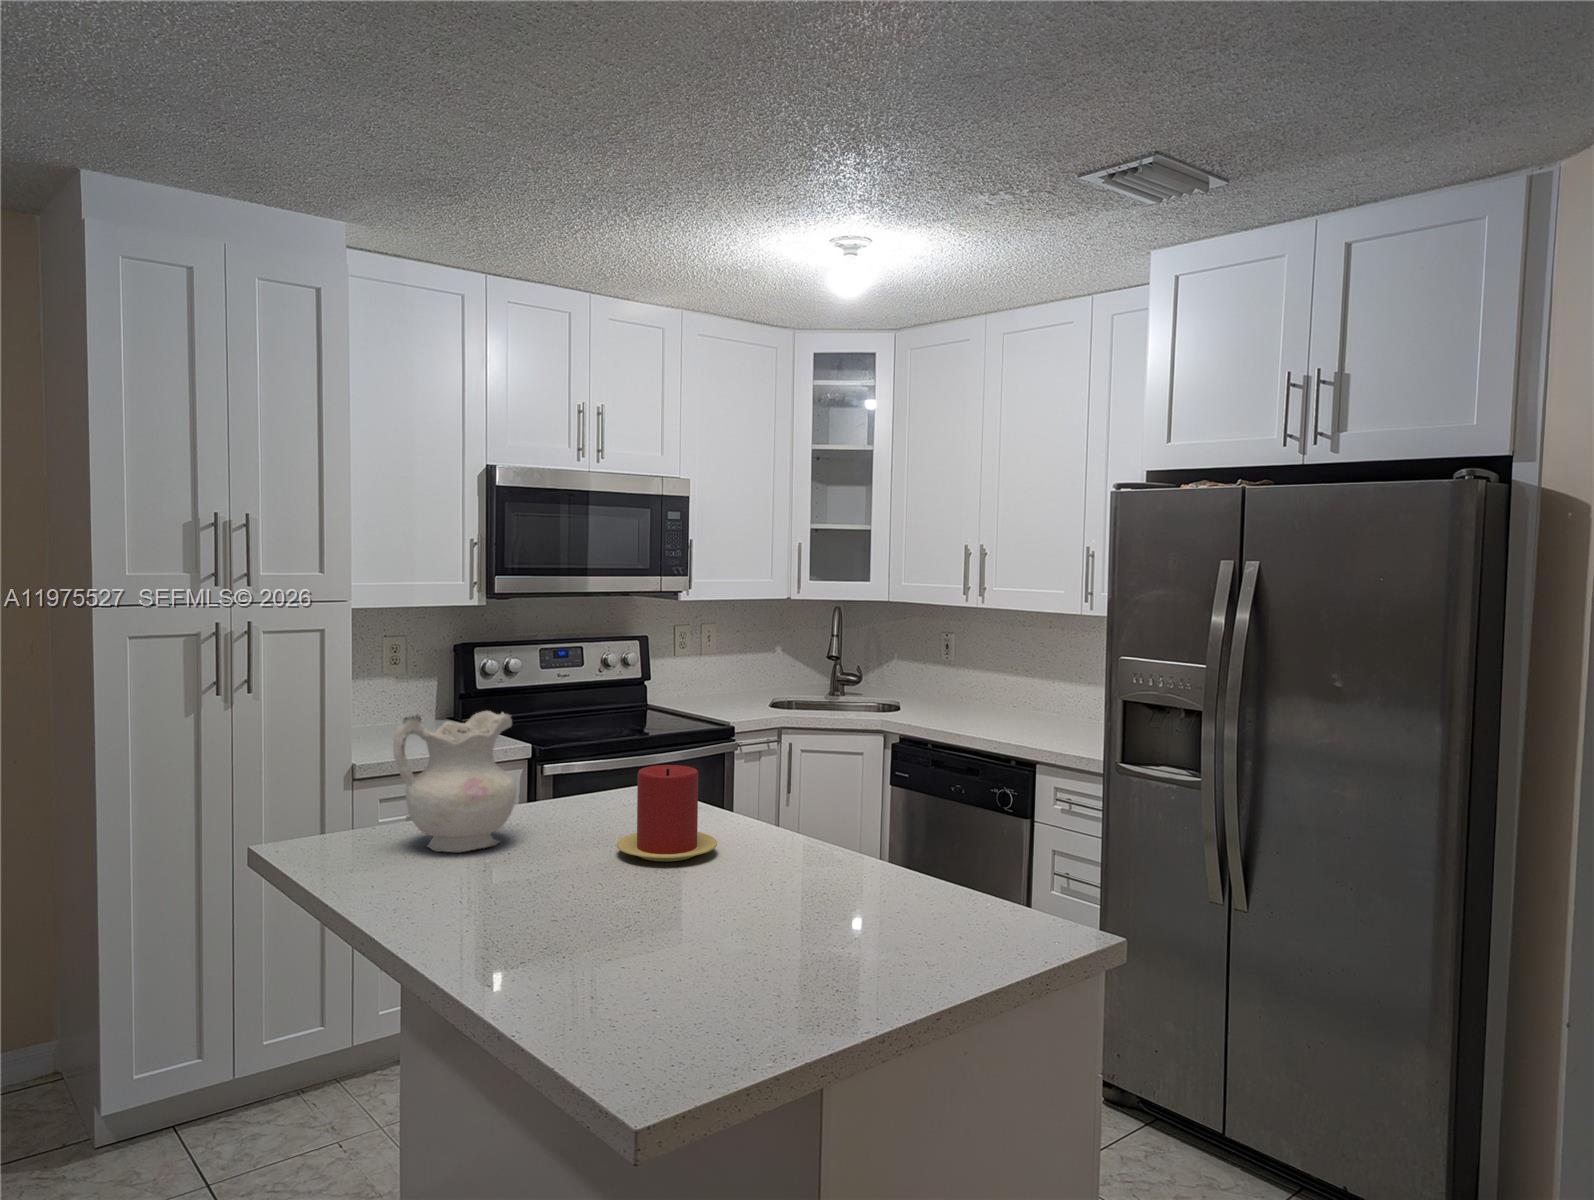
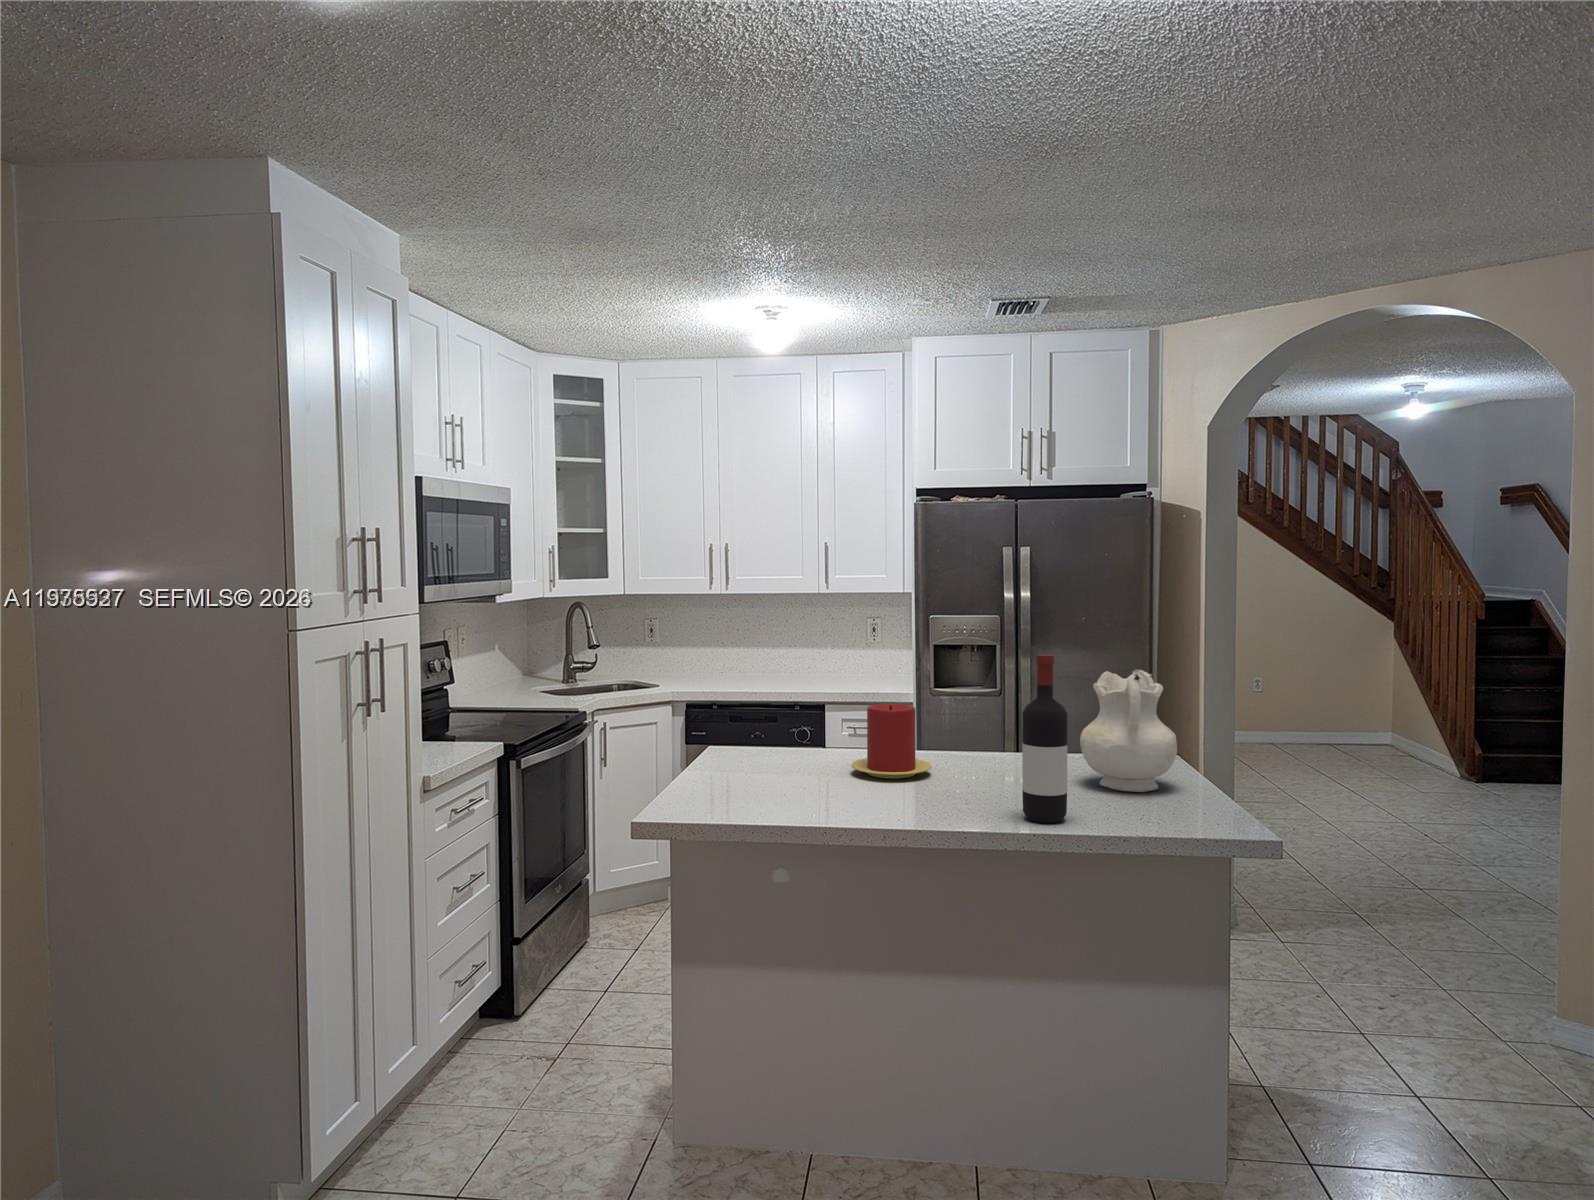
ceramic pitcher: present [393,711,516,853] -> present [1080,669,1177,792]
wine bottle: none [553,726,612,951] -> present [1022,655,1068,823]

